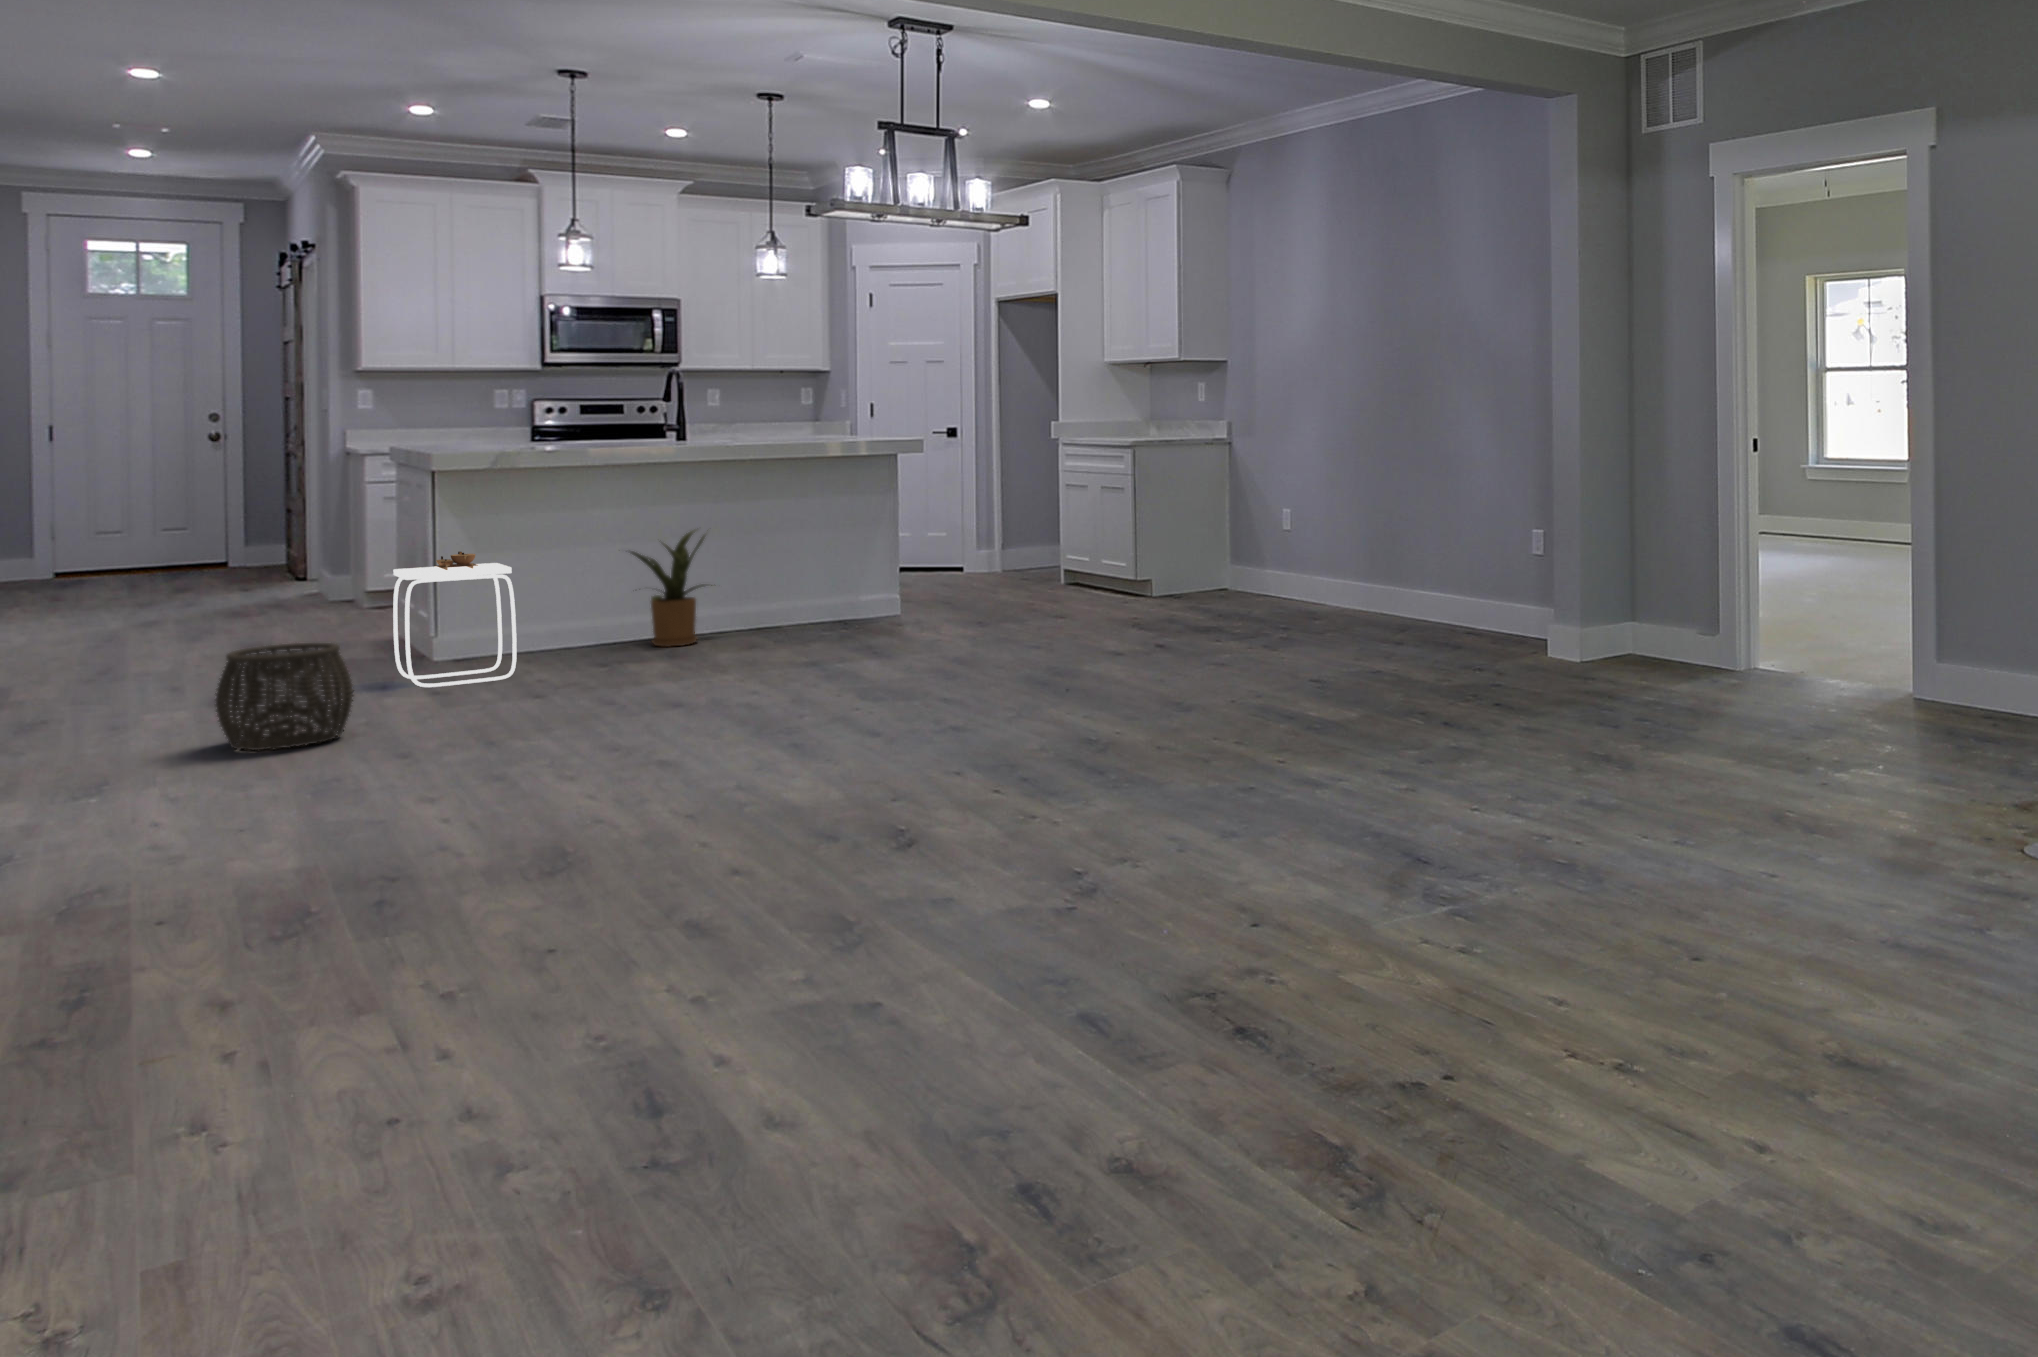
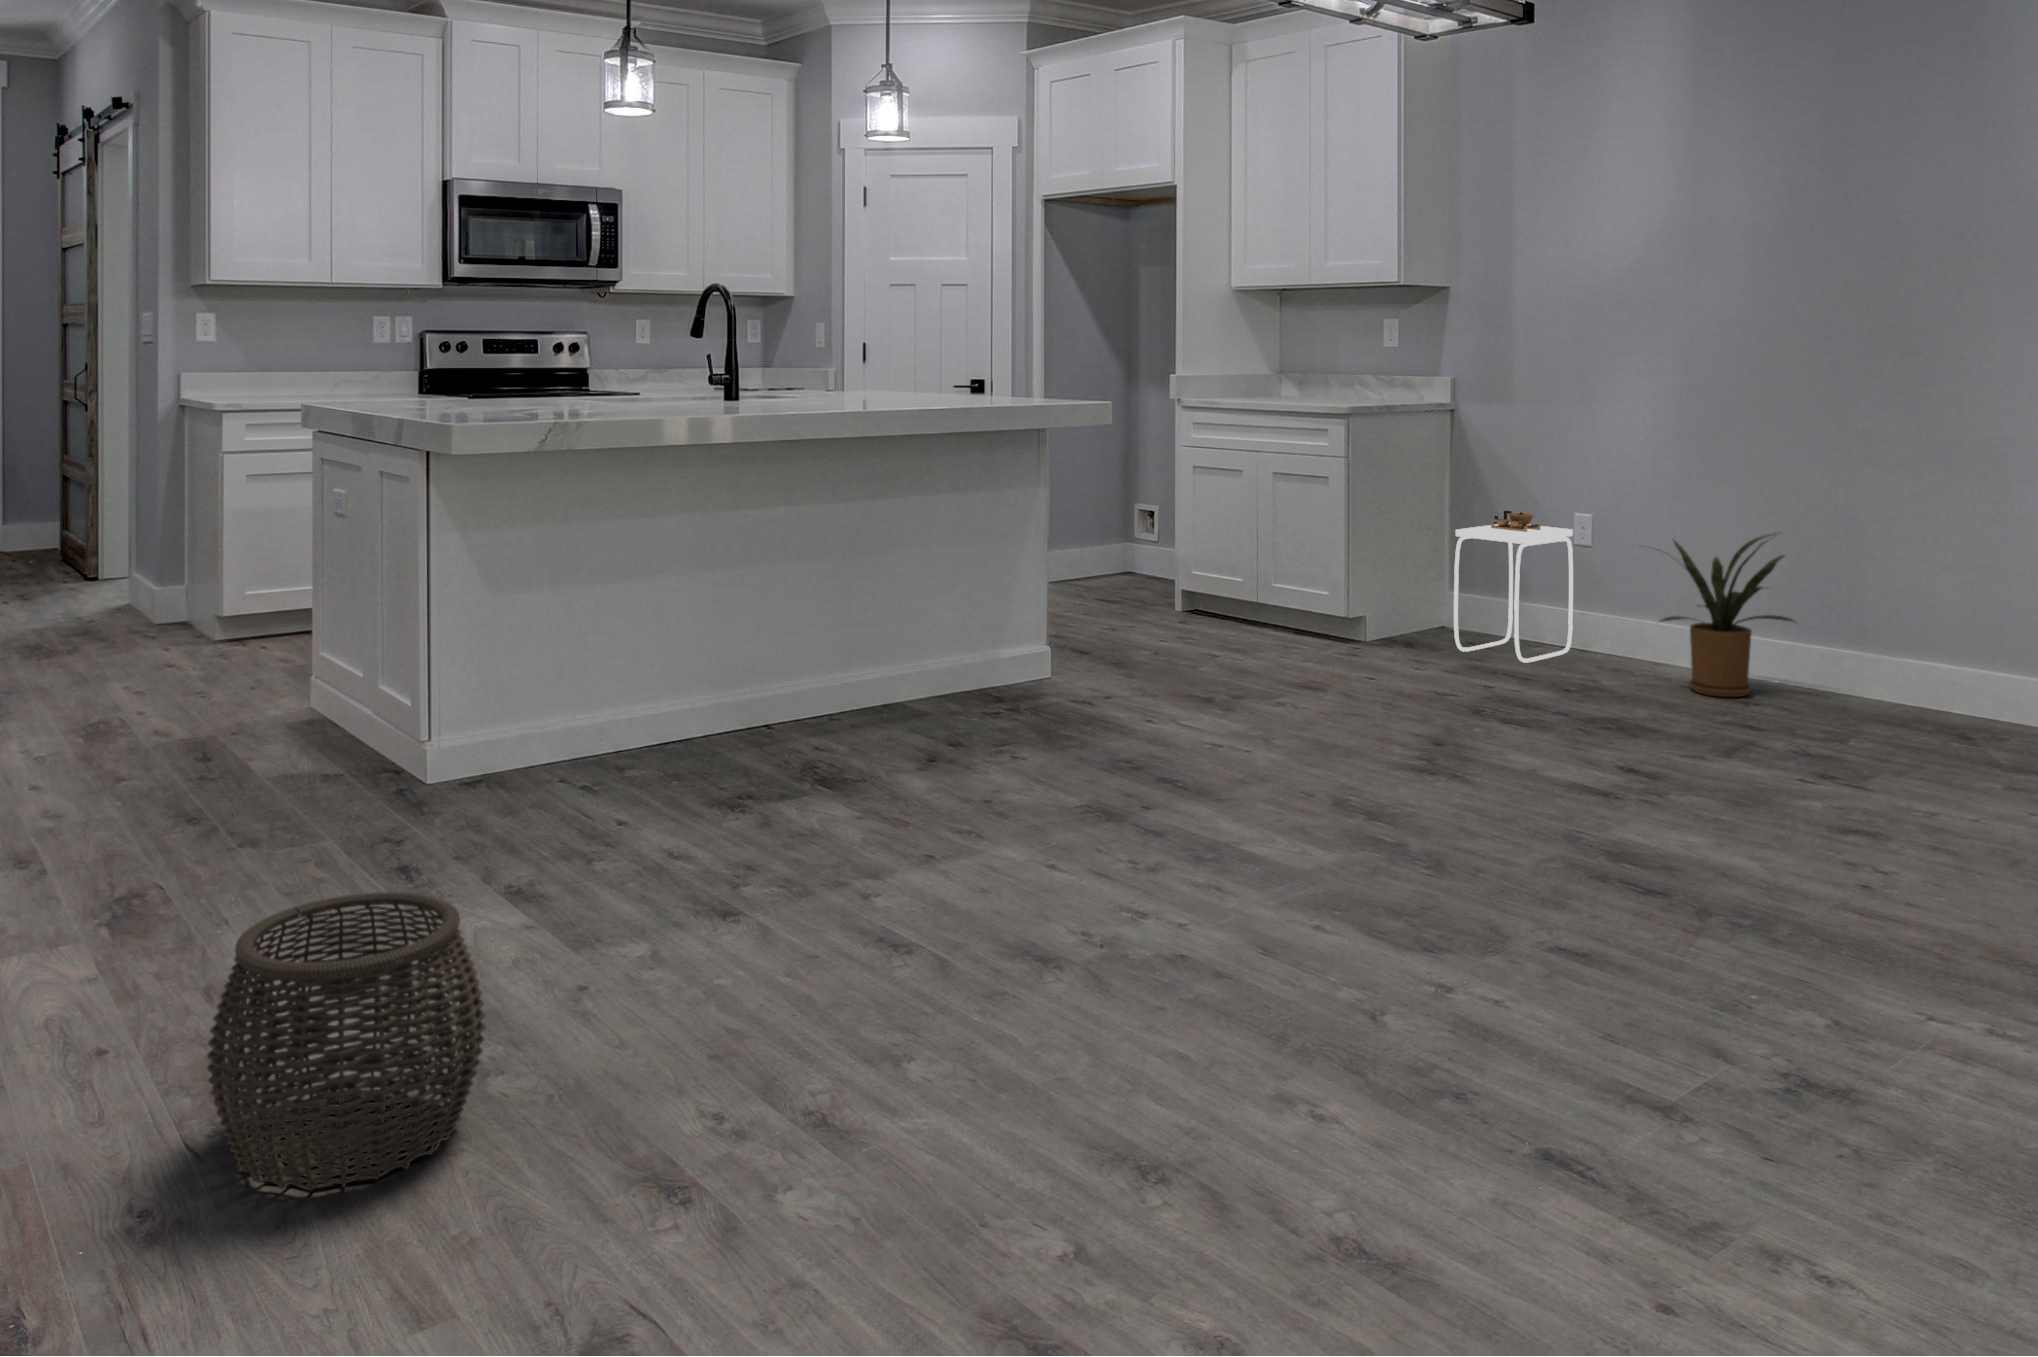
house plant: present [630,530,712,647] -> present [1658,534,1794,697]
side table: present [393,552,517,687] -> present [1454,511,1573,663]

